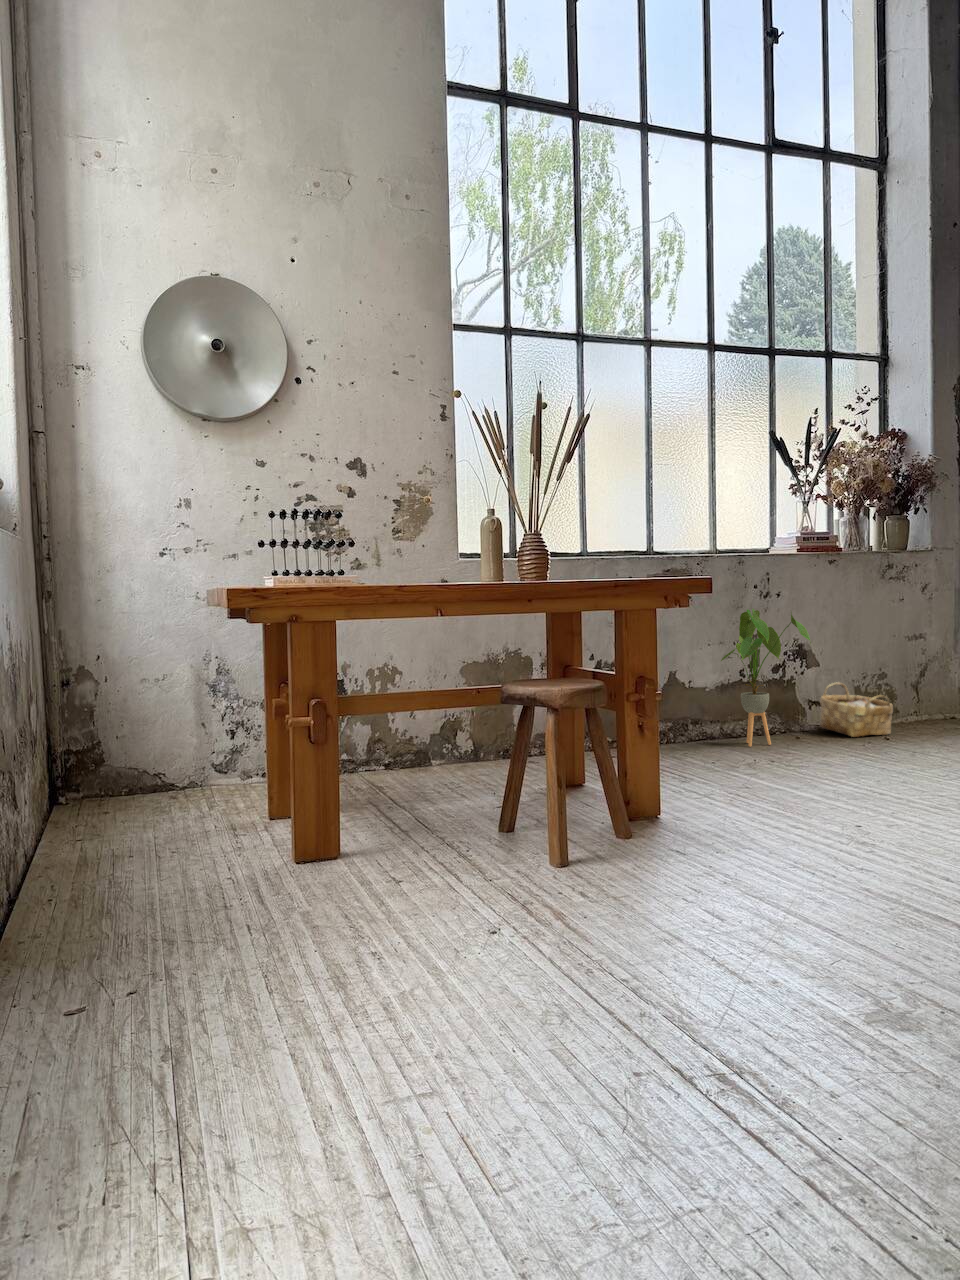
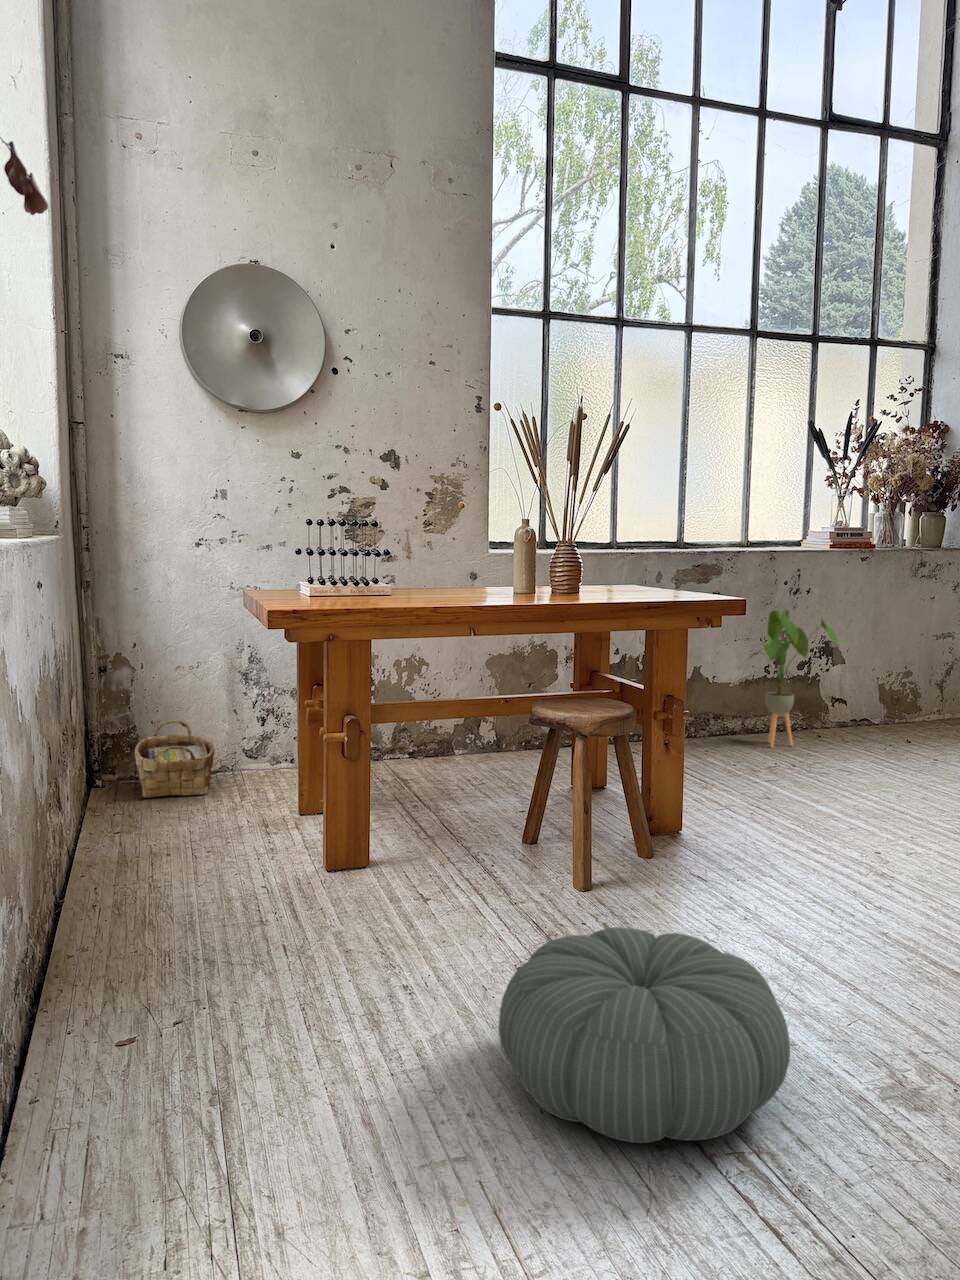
woven basket: present [820,682,893,737] -> present [135,719,215,798]
pouf: none [466,869,768,1069] -> present [499,927,790,1143]

